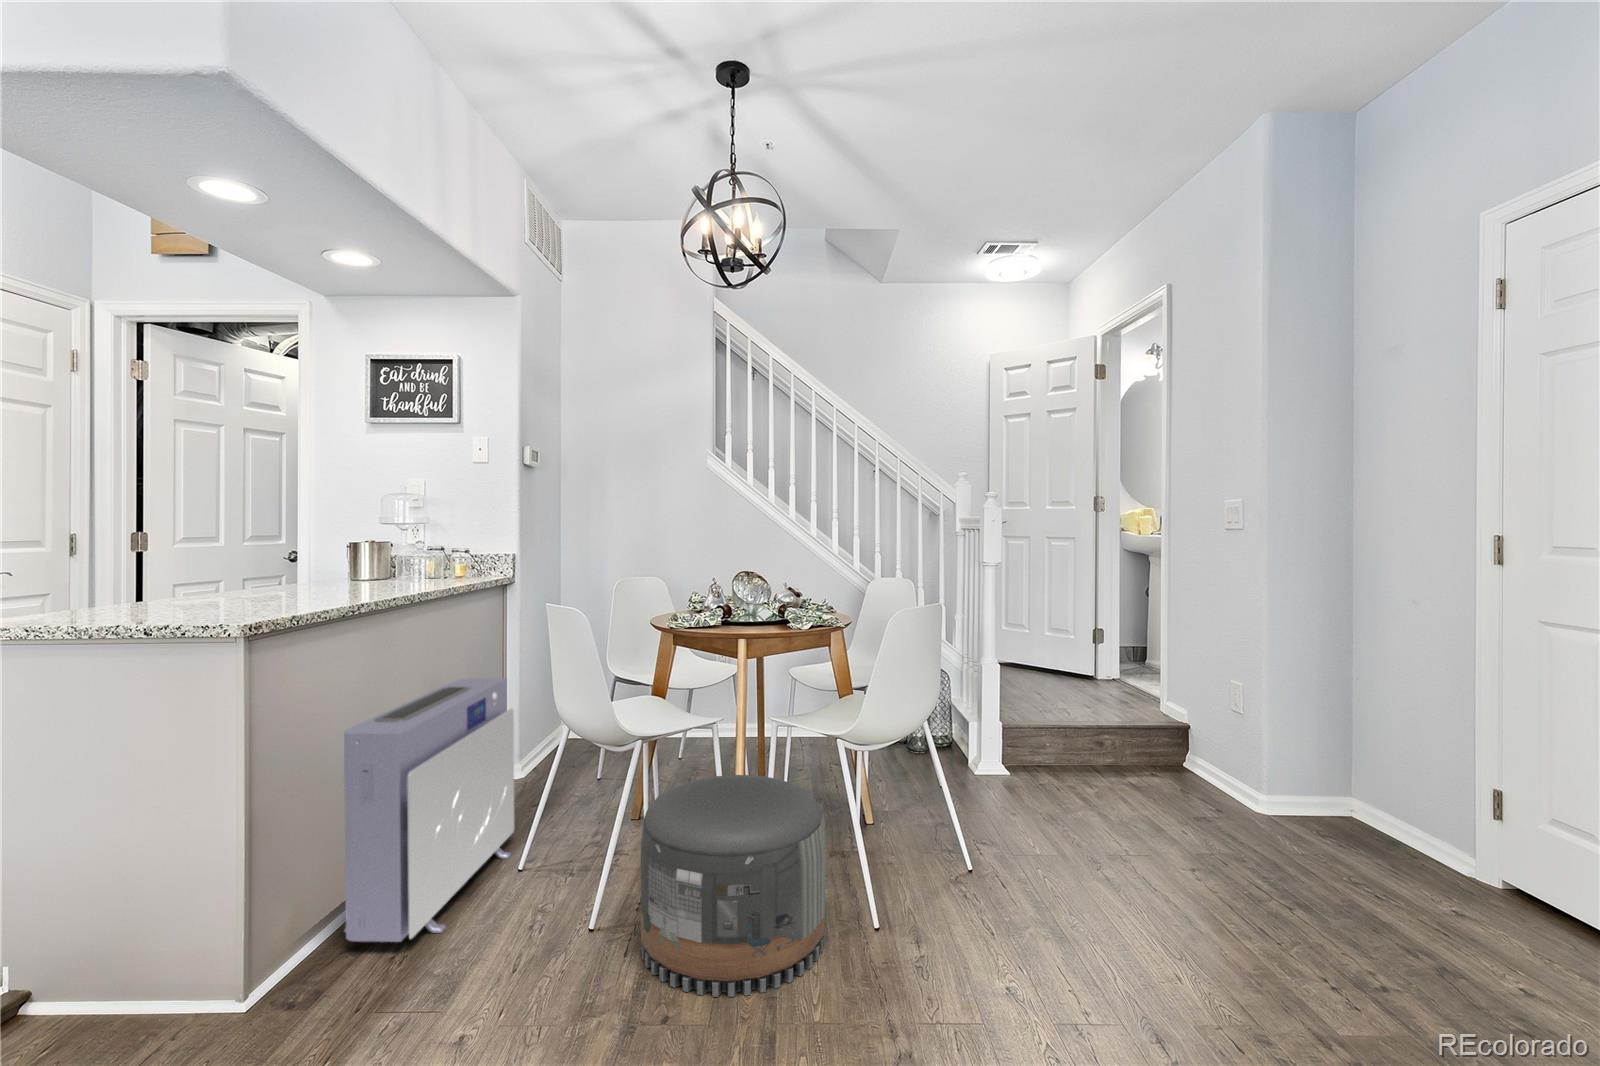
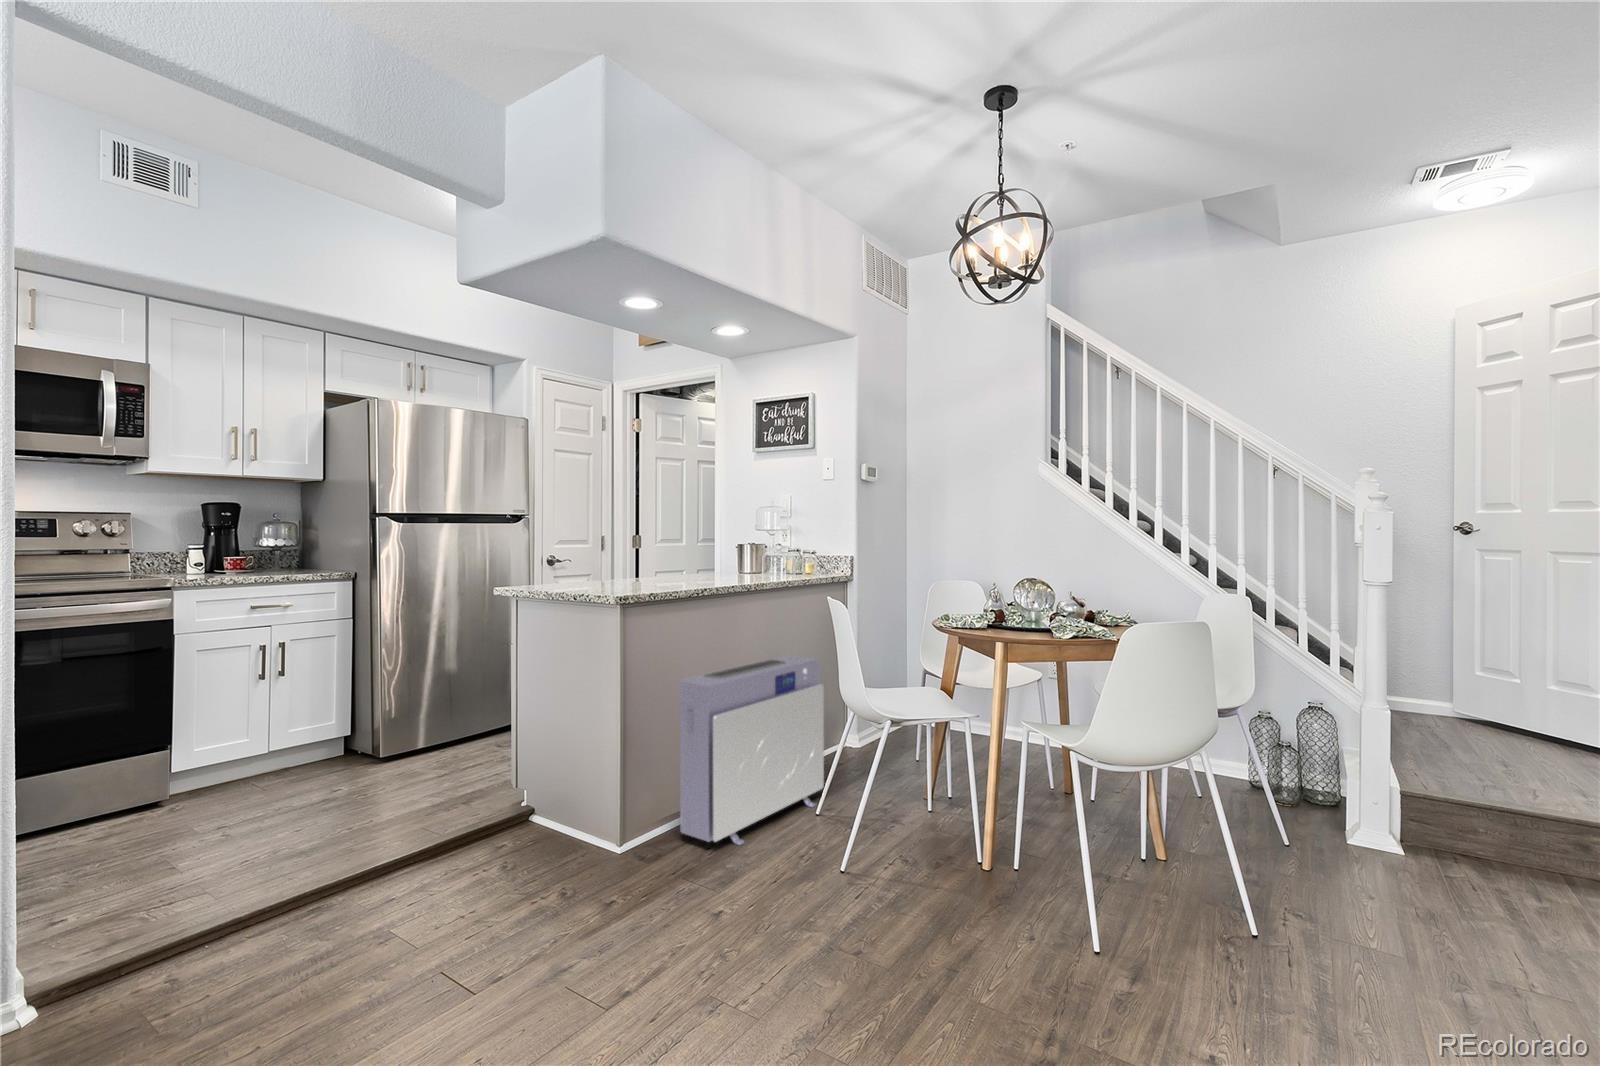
pouf: present [641,775,825,997] -> none [863,765,1037,965]

